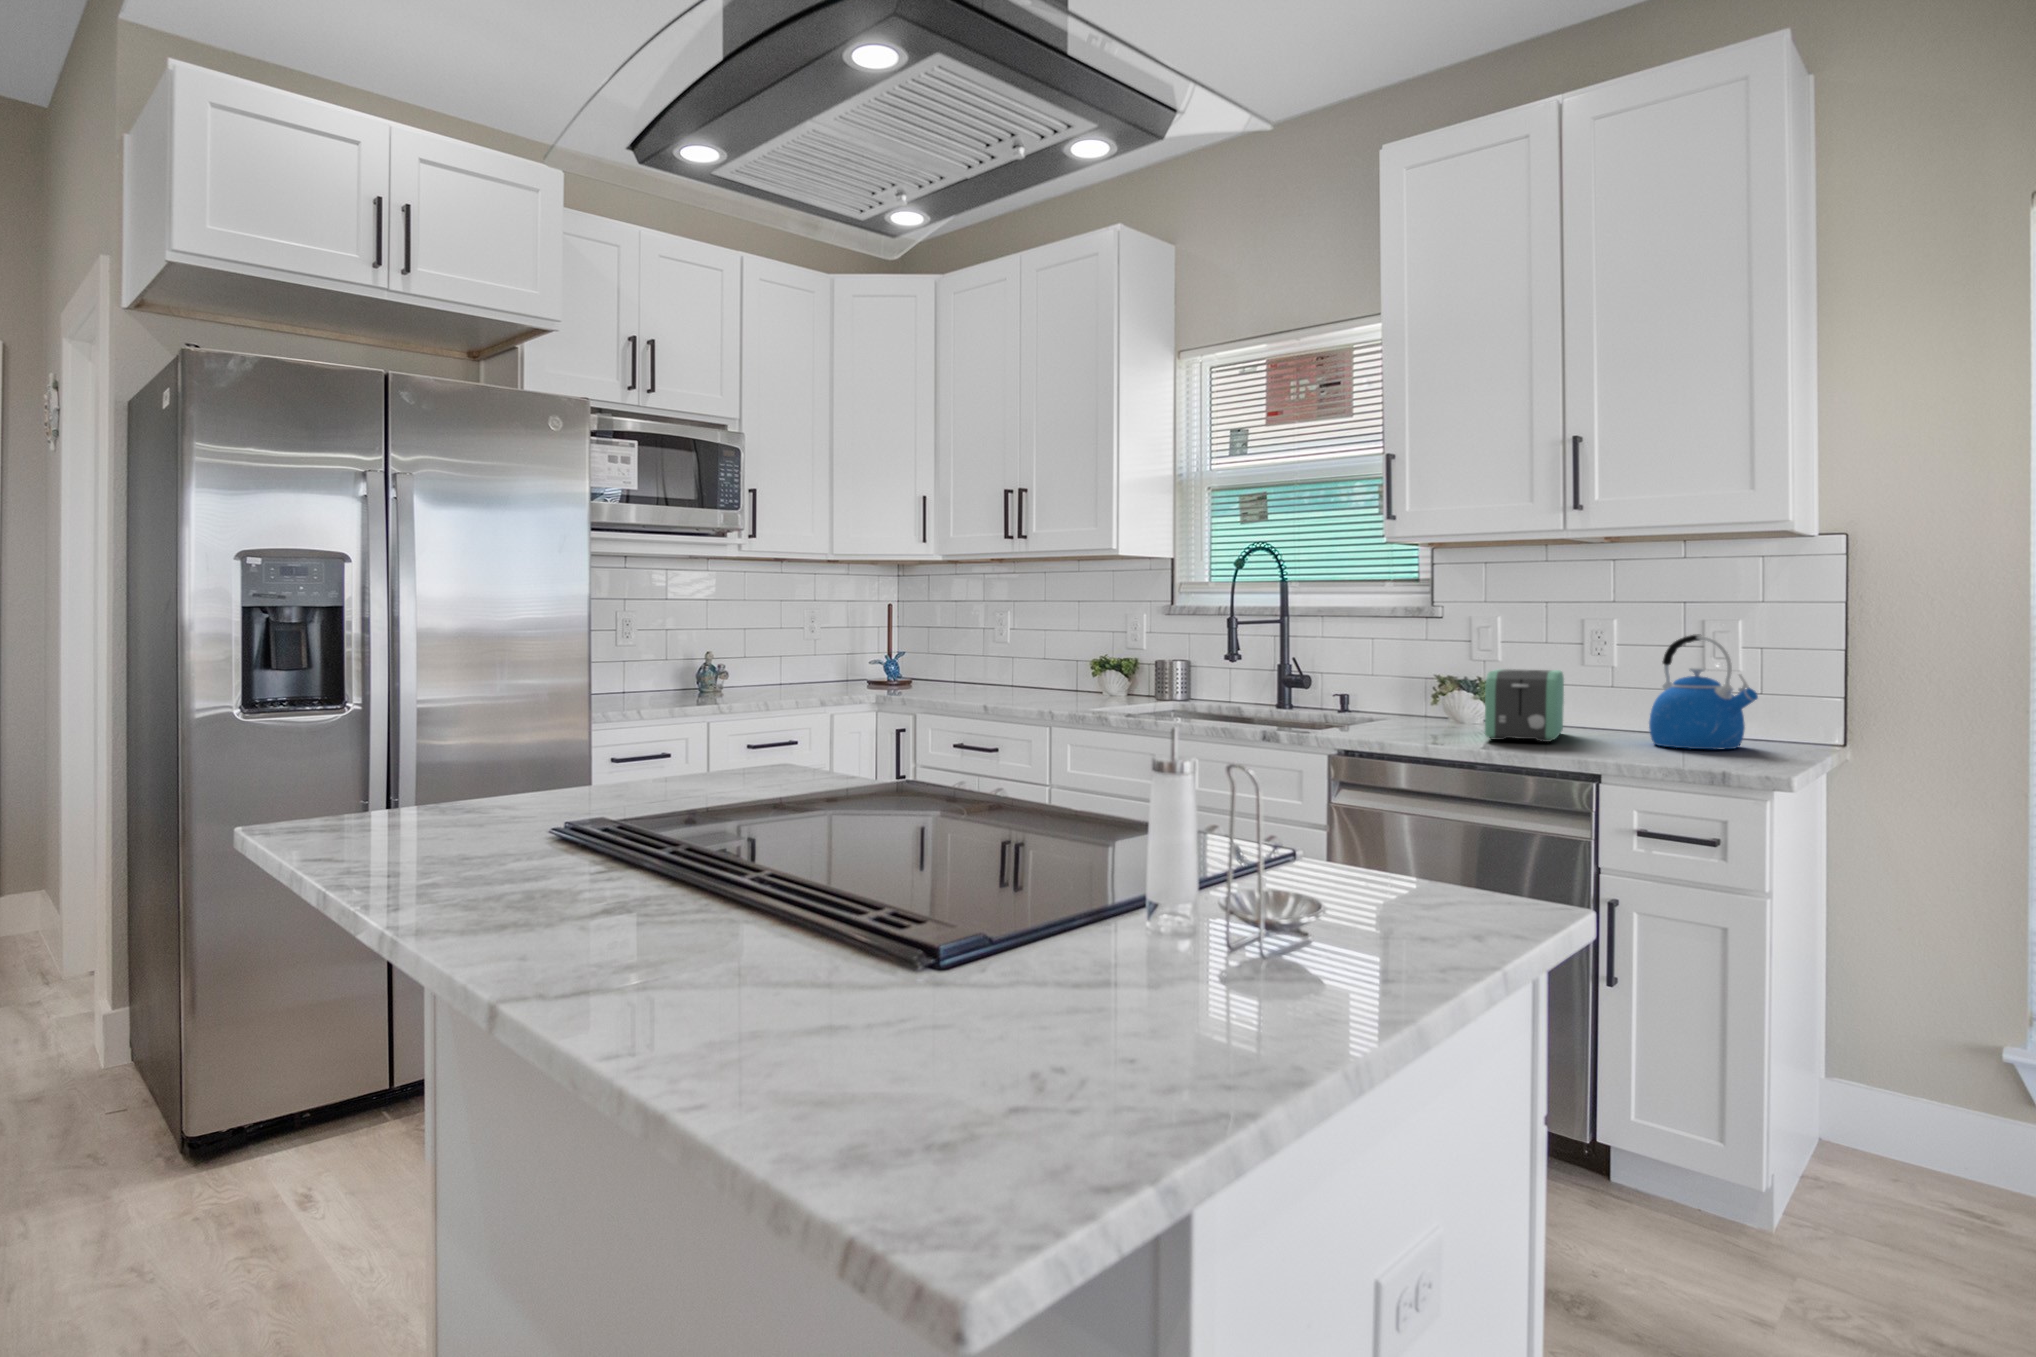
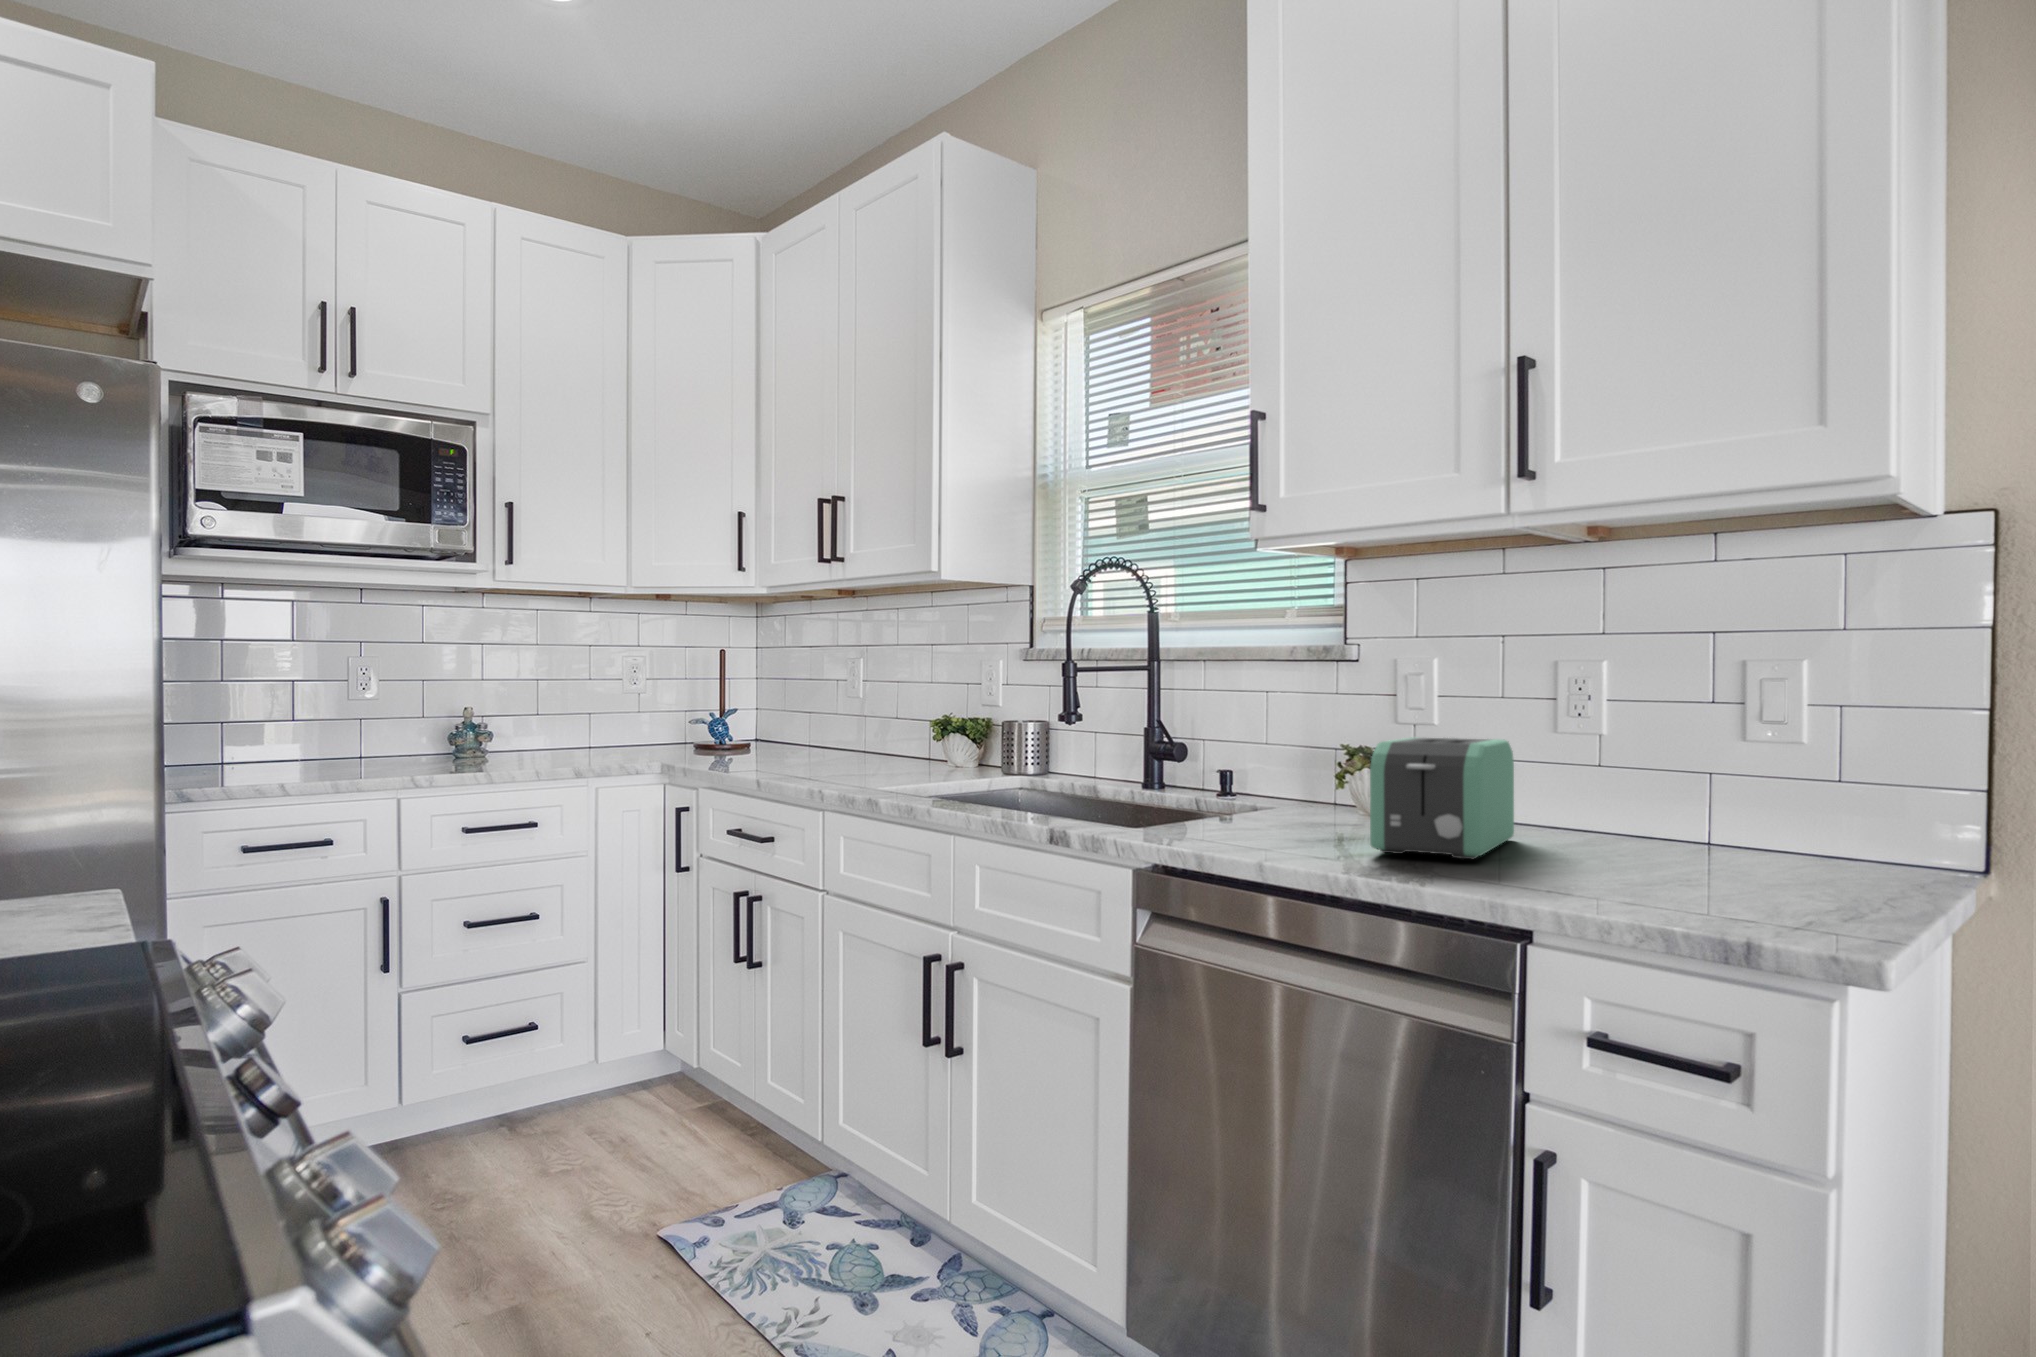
kettle: present [1649,635,1758,749] -> none [1639,682,1822,882]

